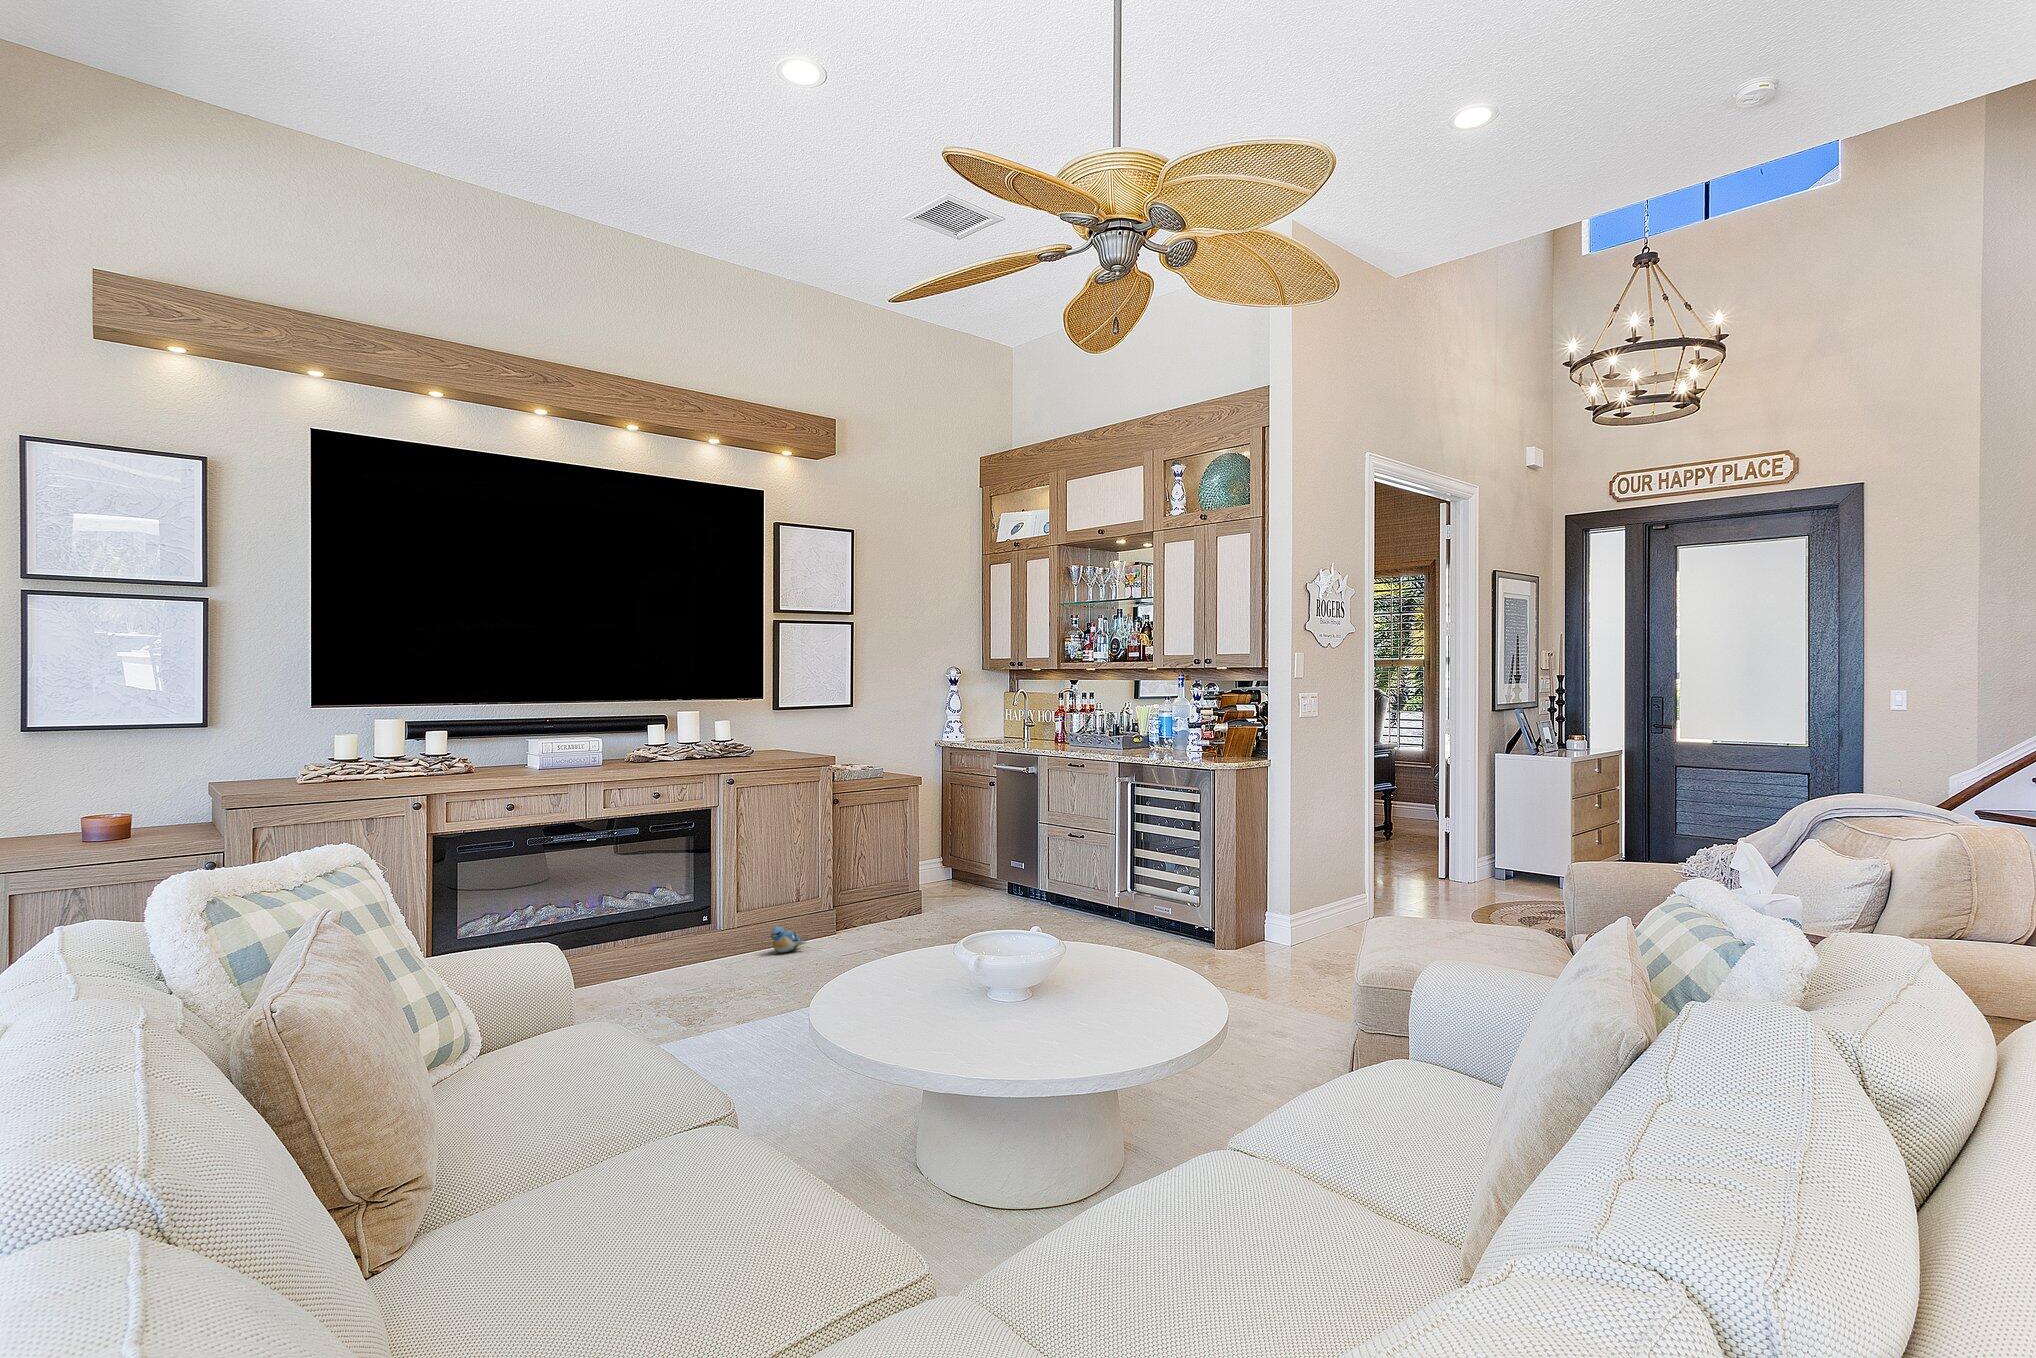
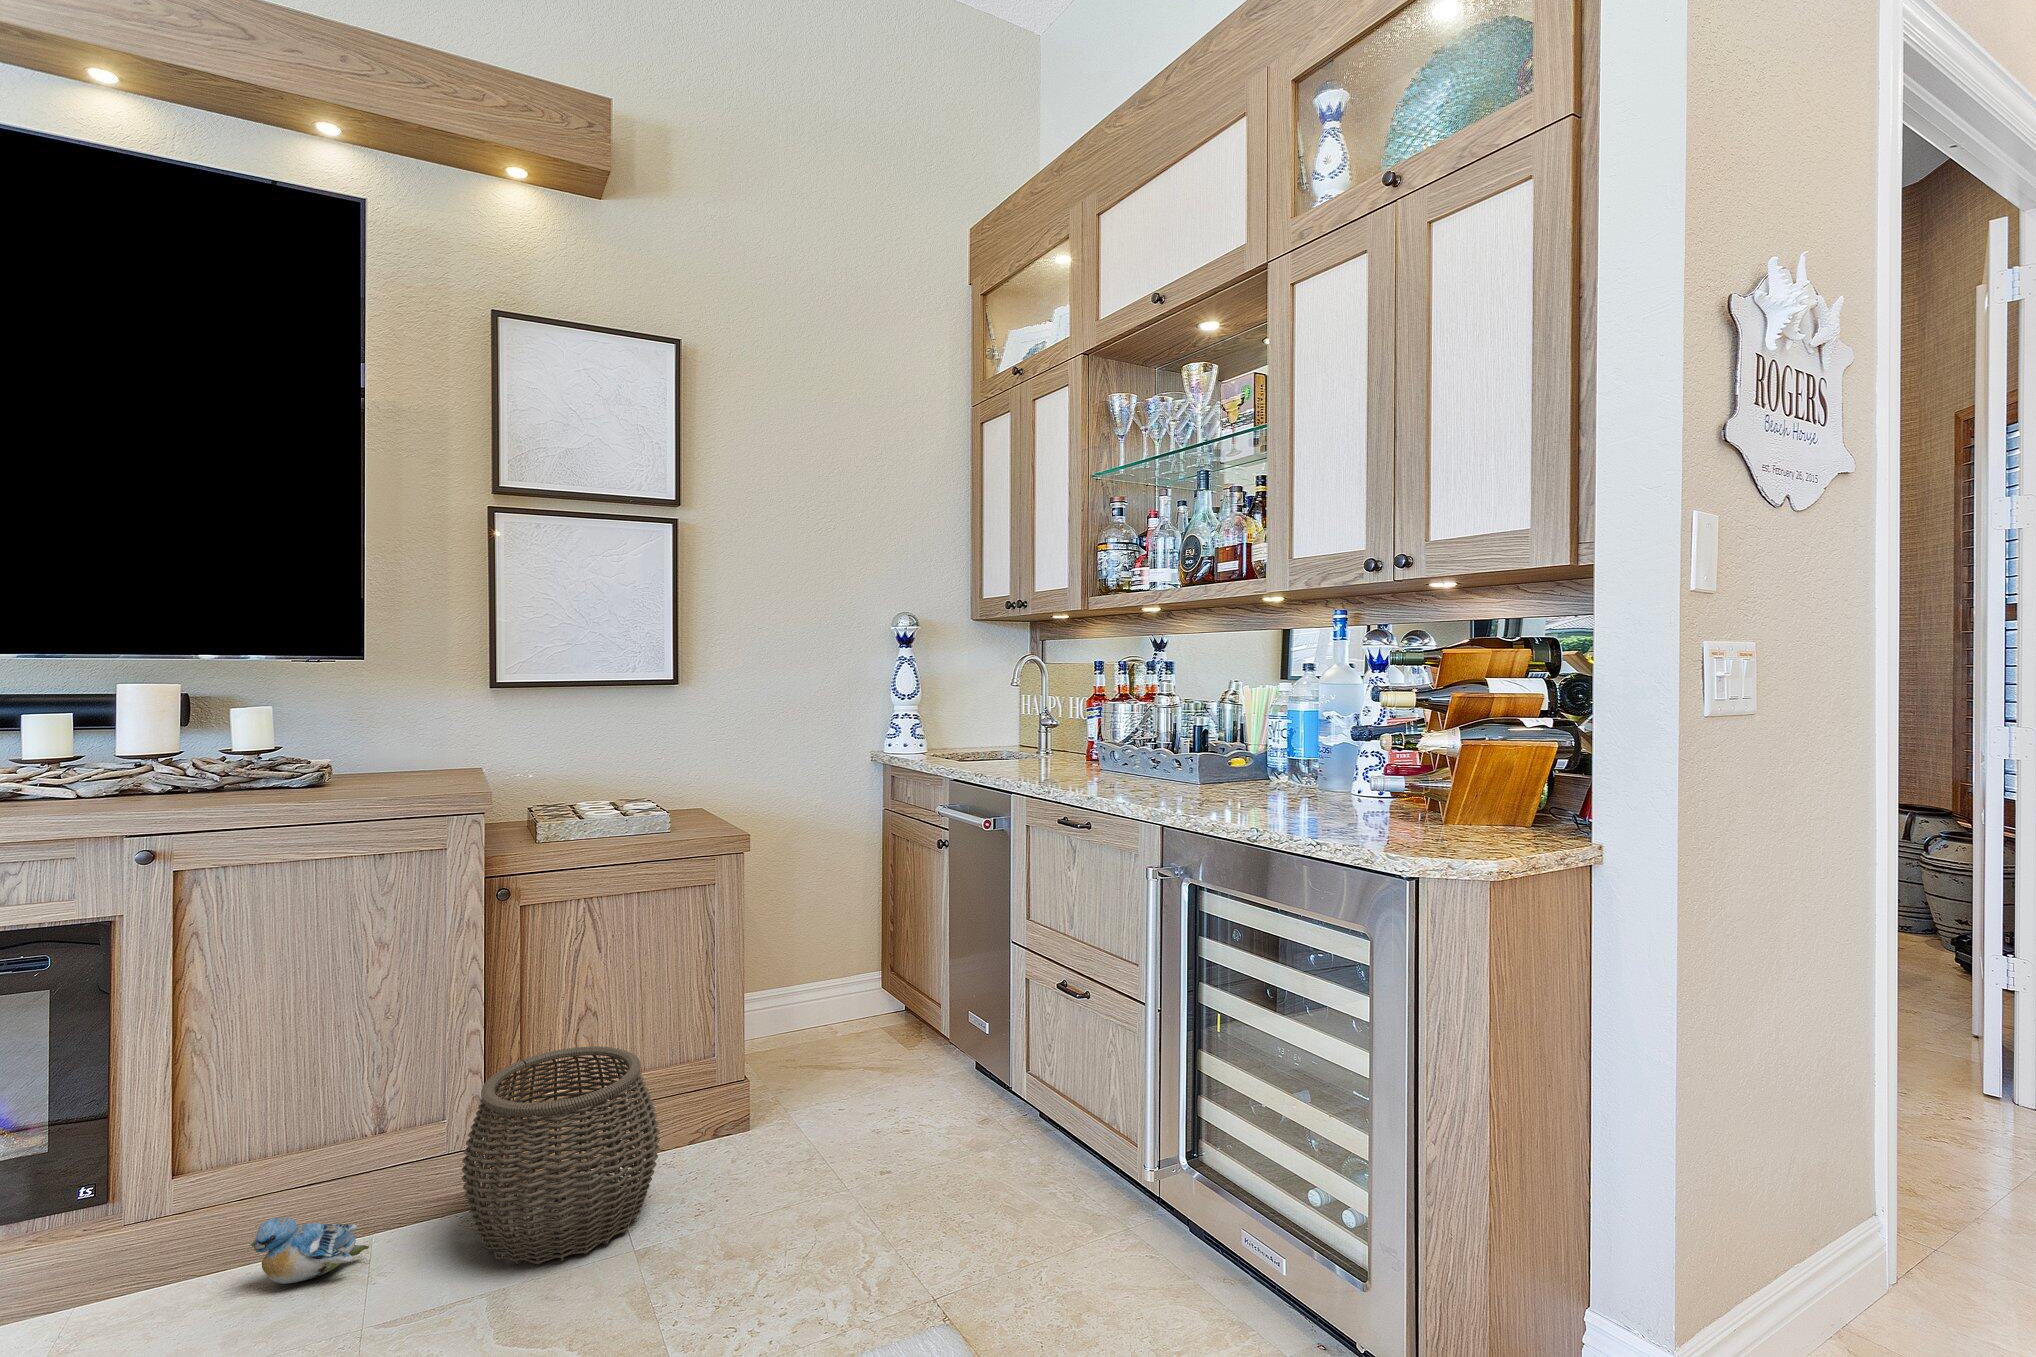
woven basket: none [834,867,911,944] -> present [462,1046,660,1264]

